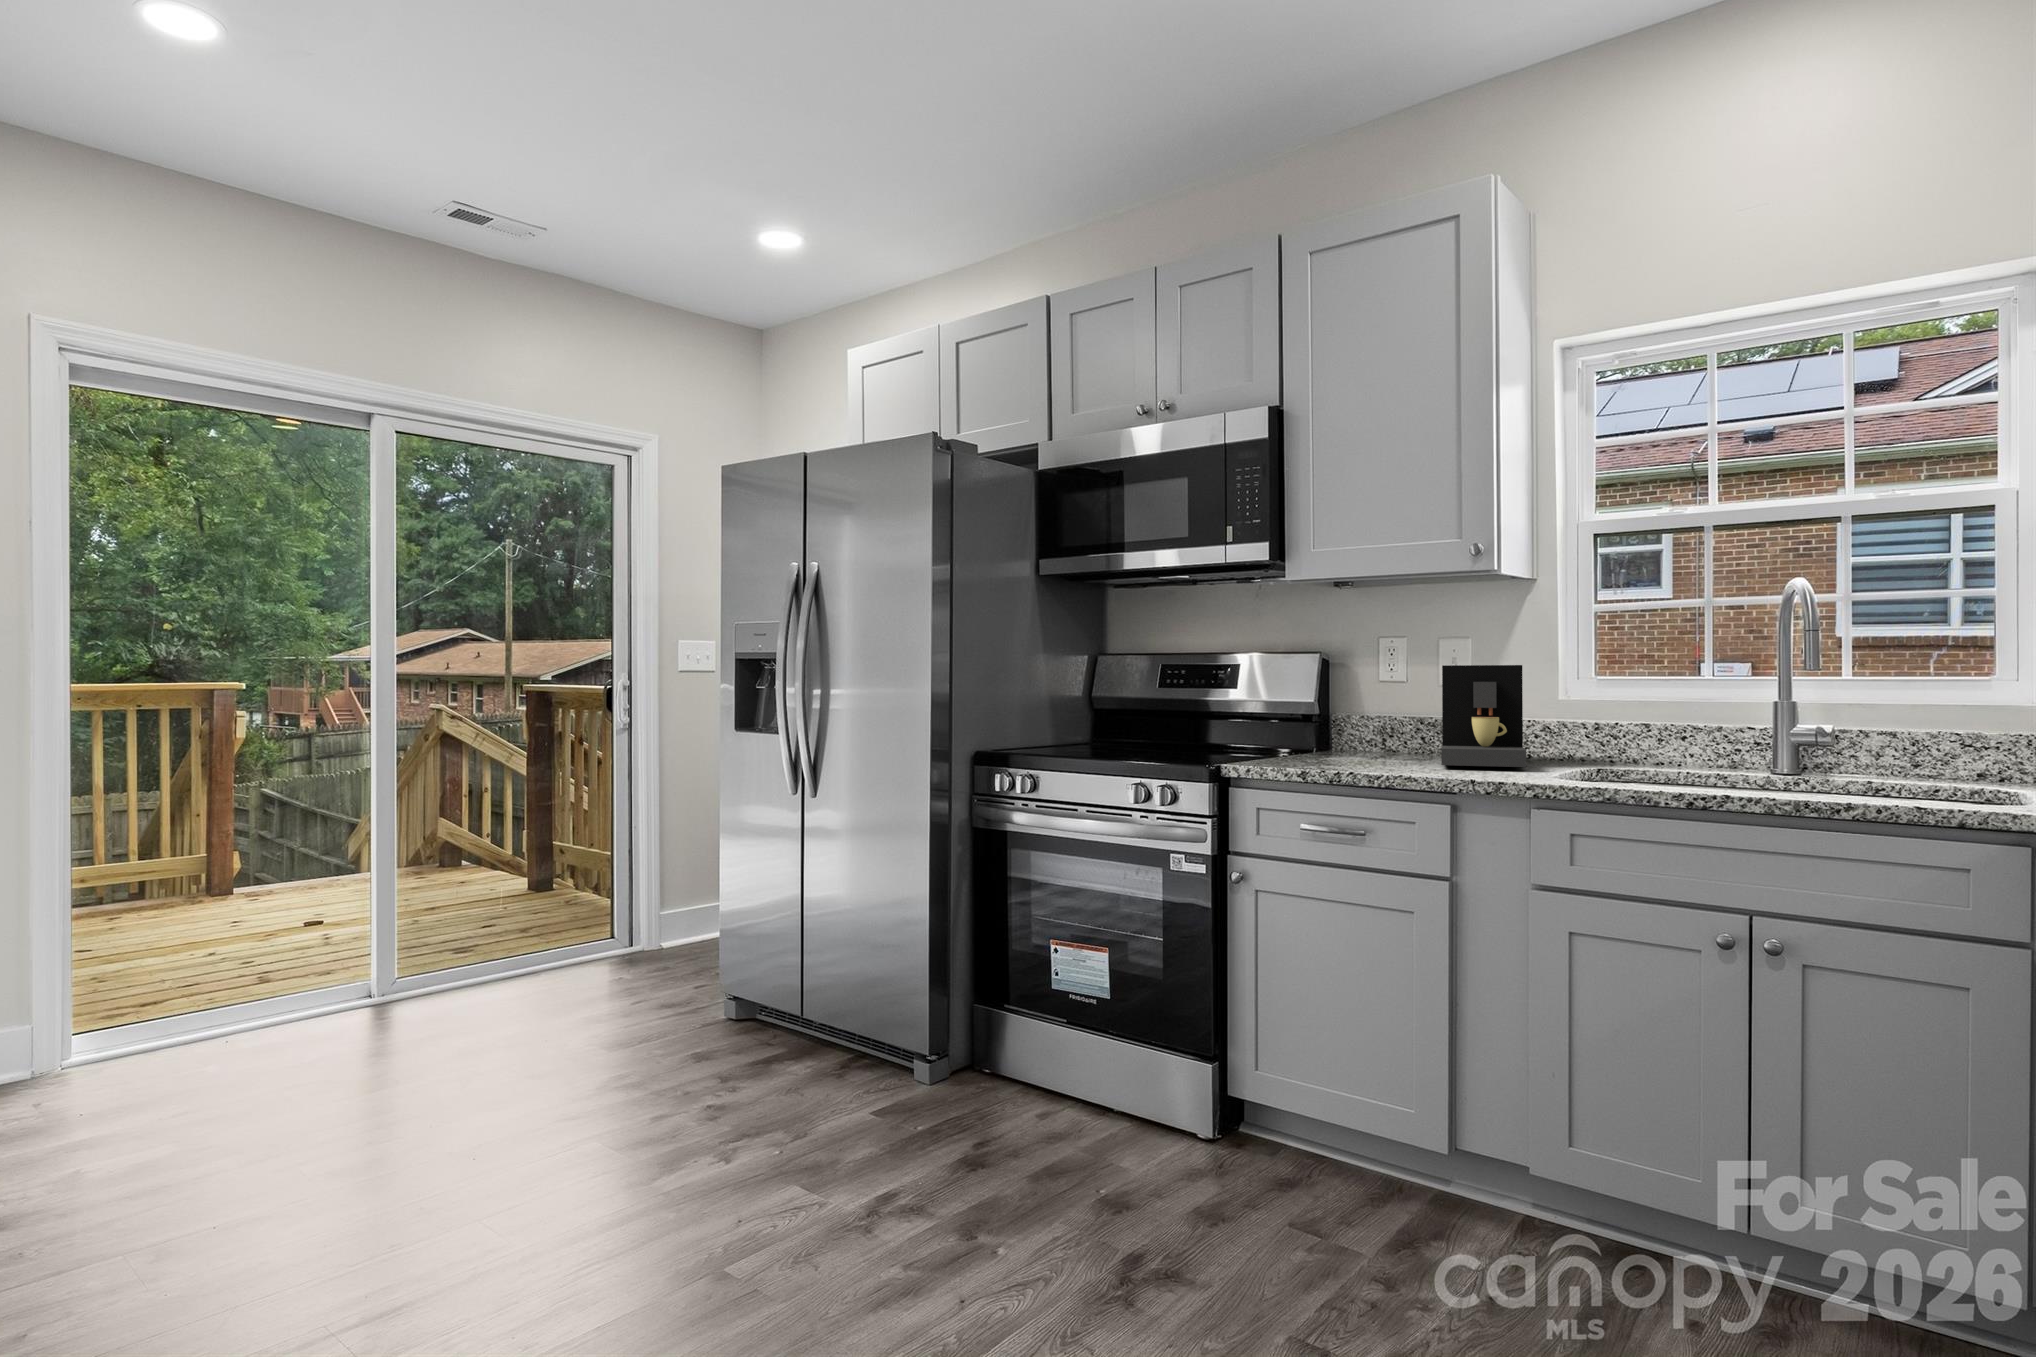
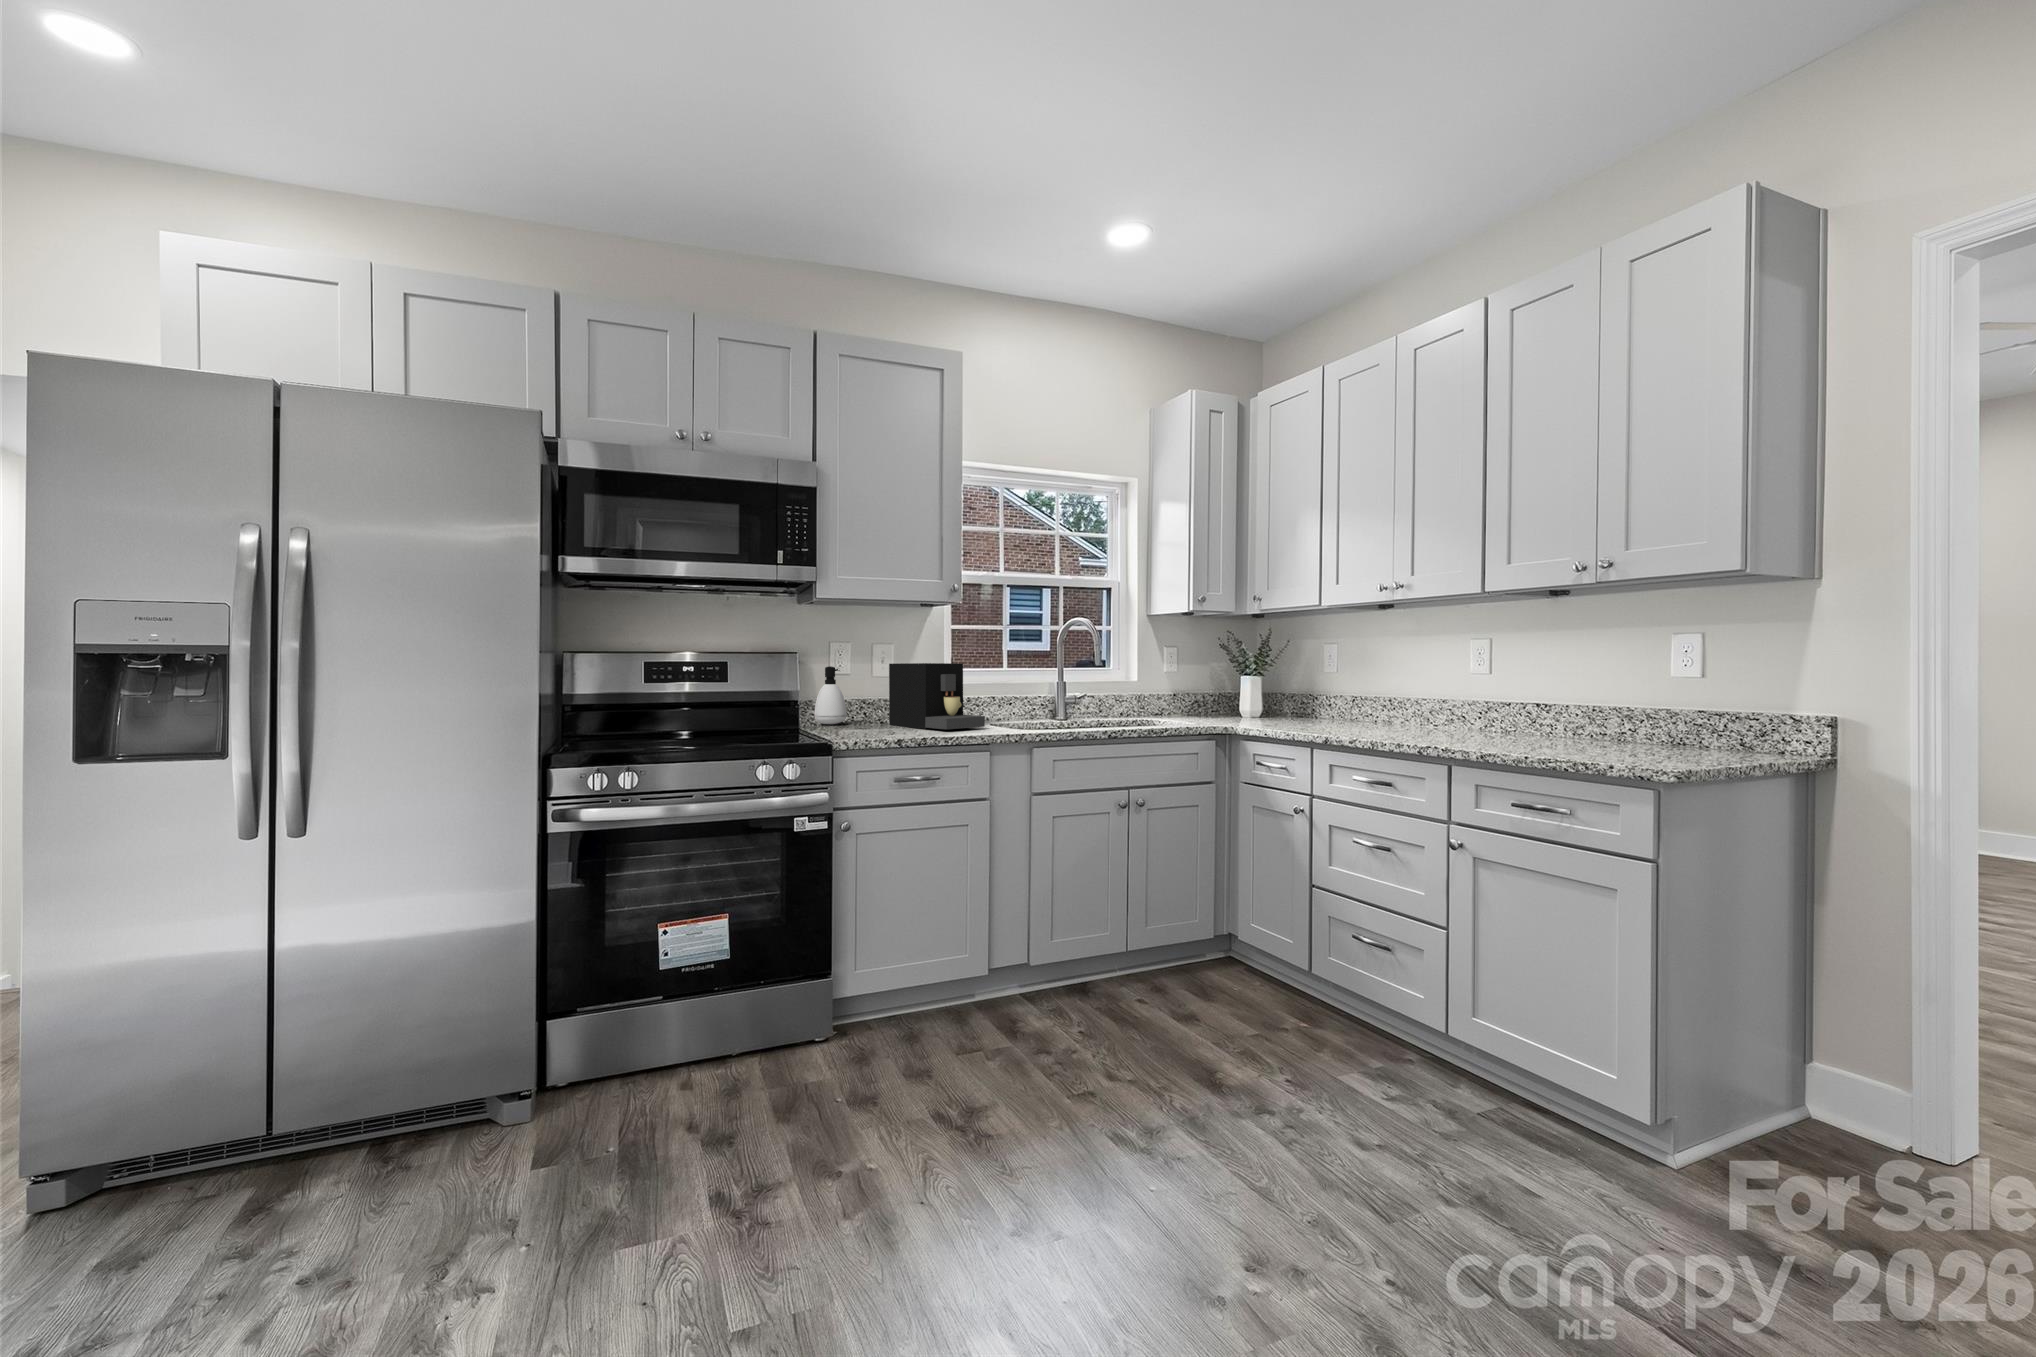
soap dispenser: none [1354,671,1400,751] -> present [815,666,846,724]

